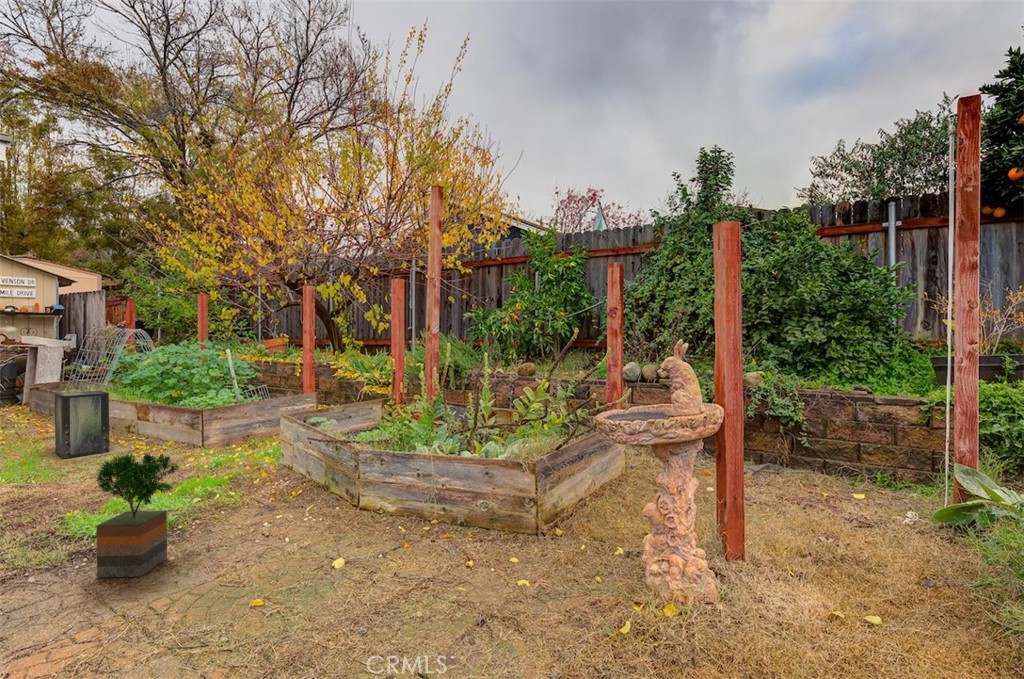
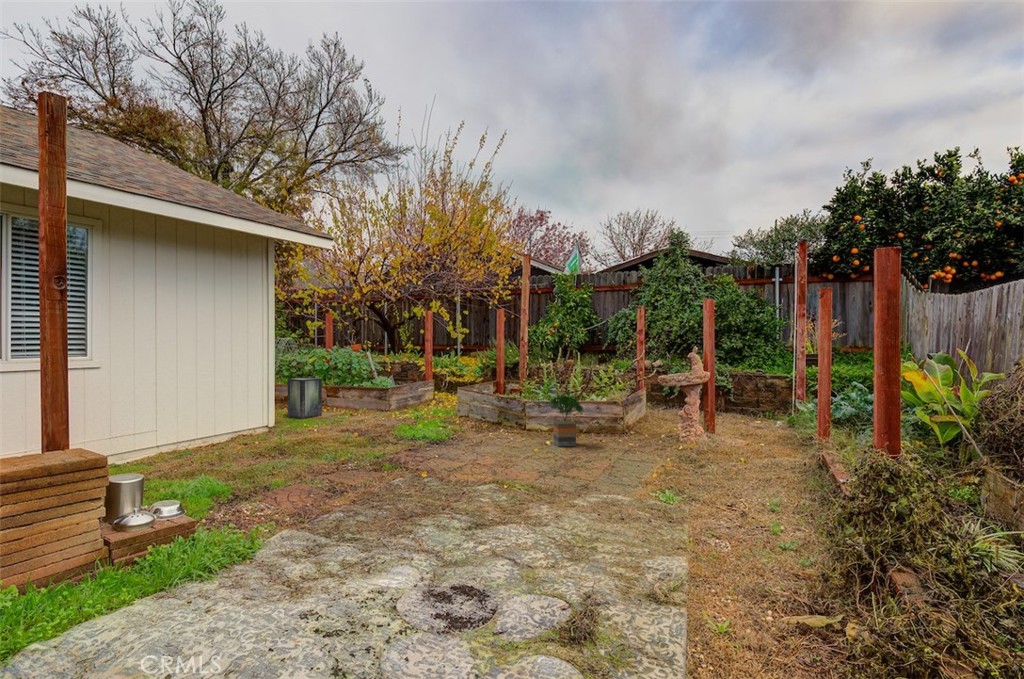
potted tree: present [96,453,180,577] -> present [550,395,583,447]

